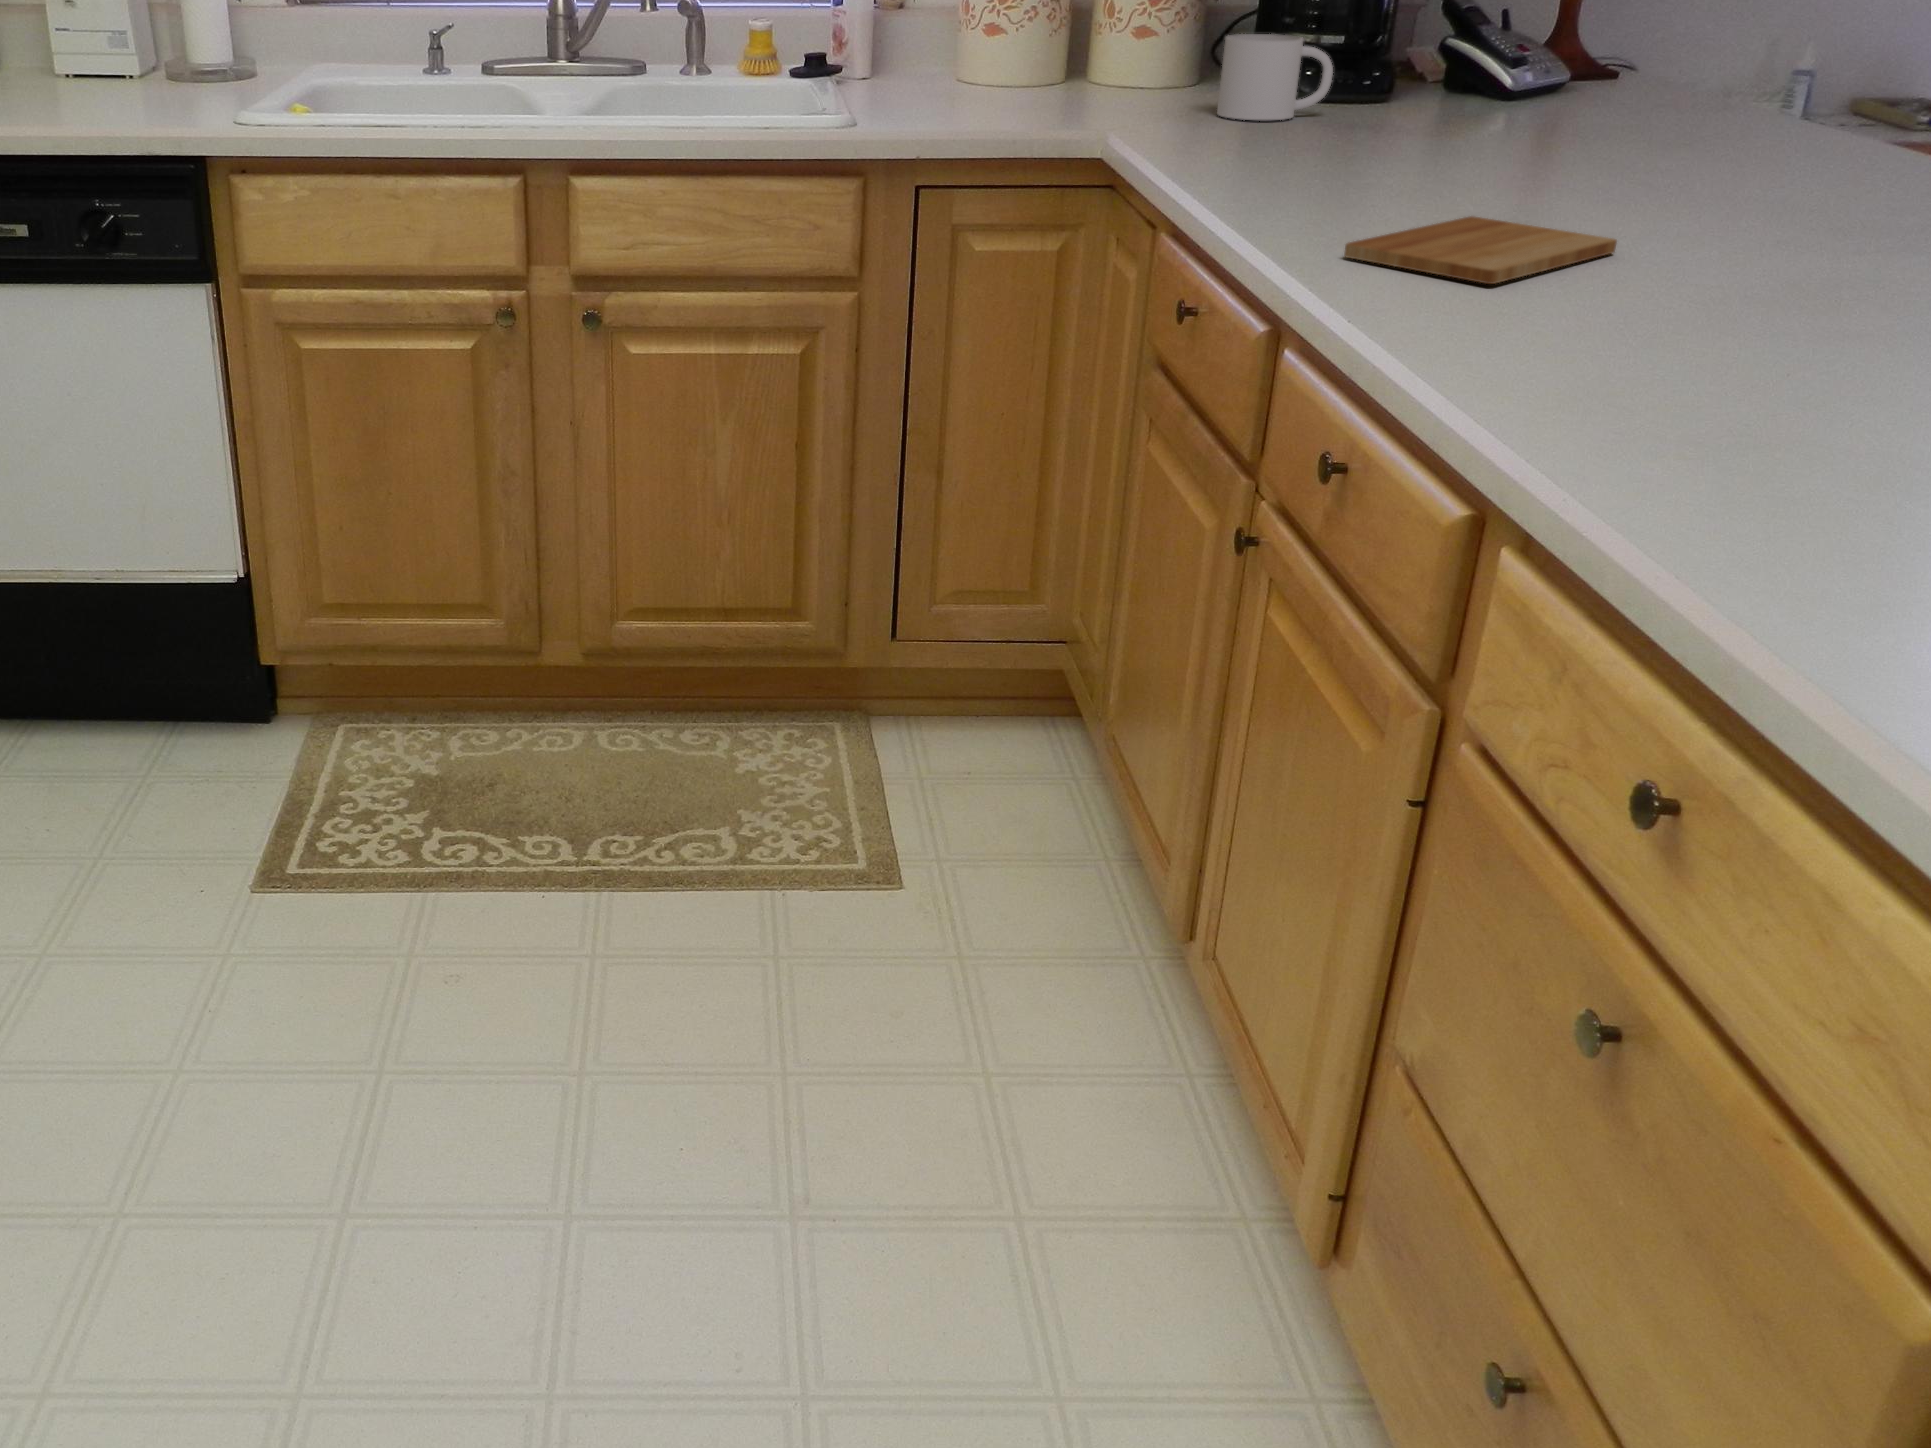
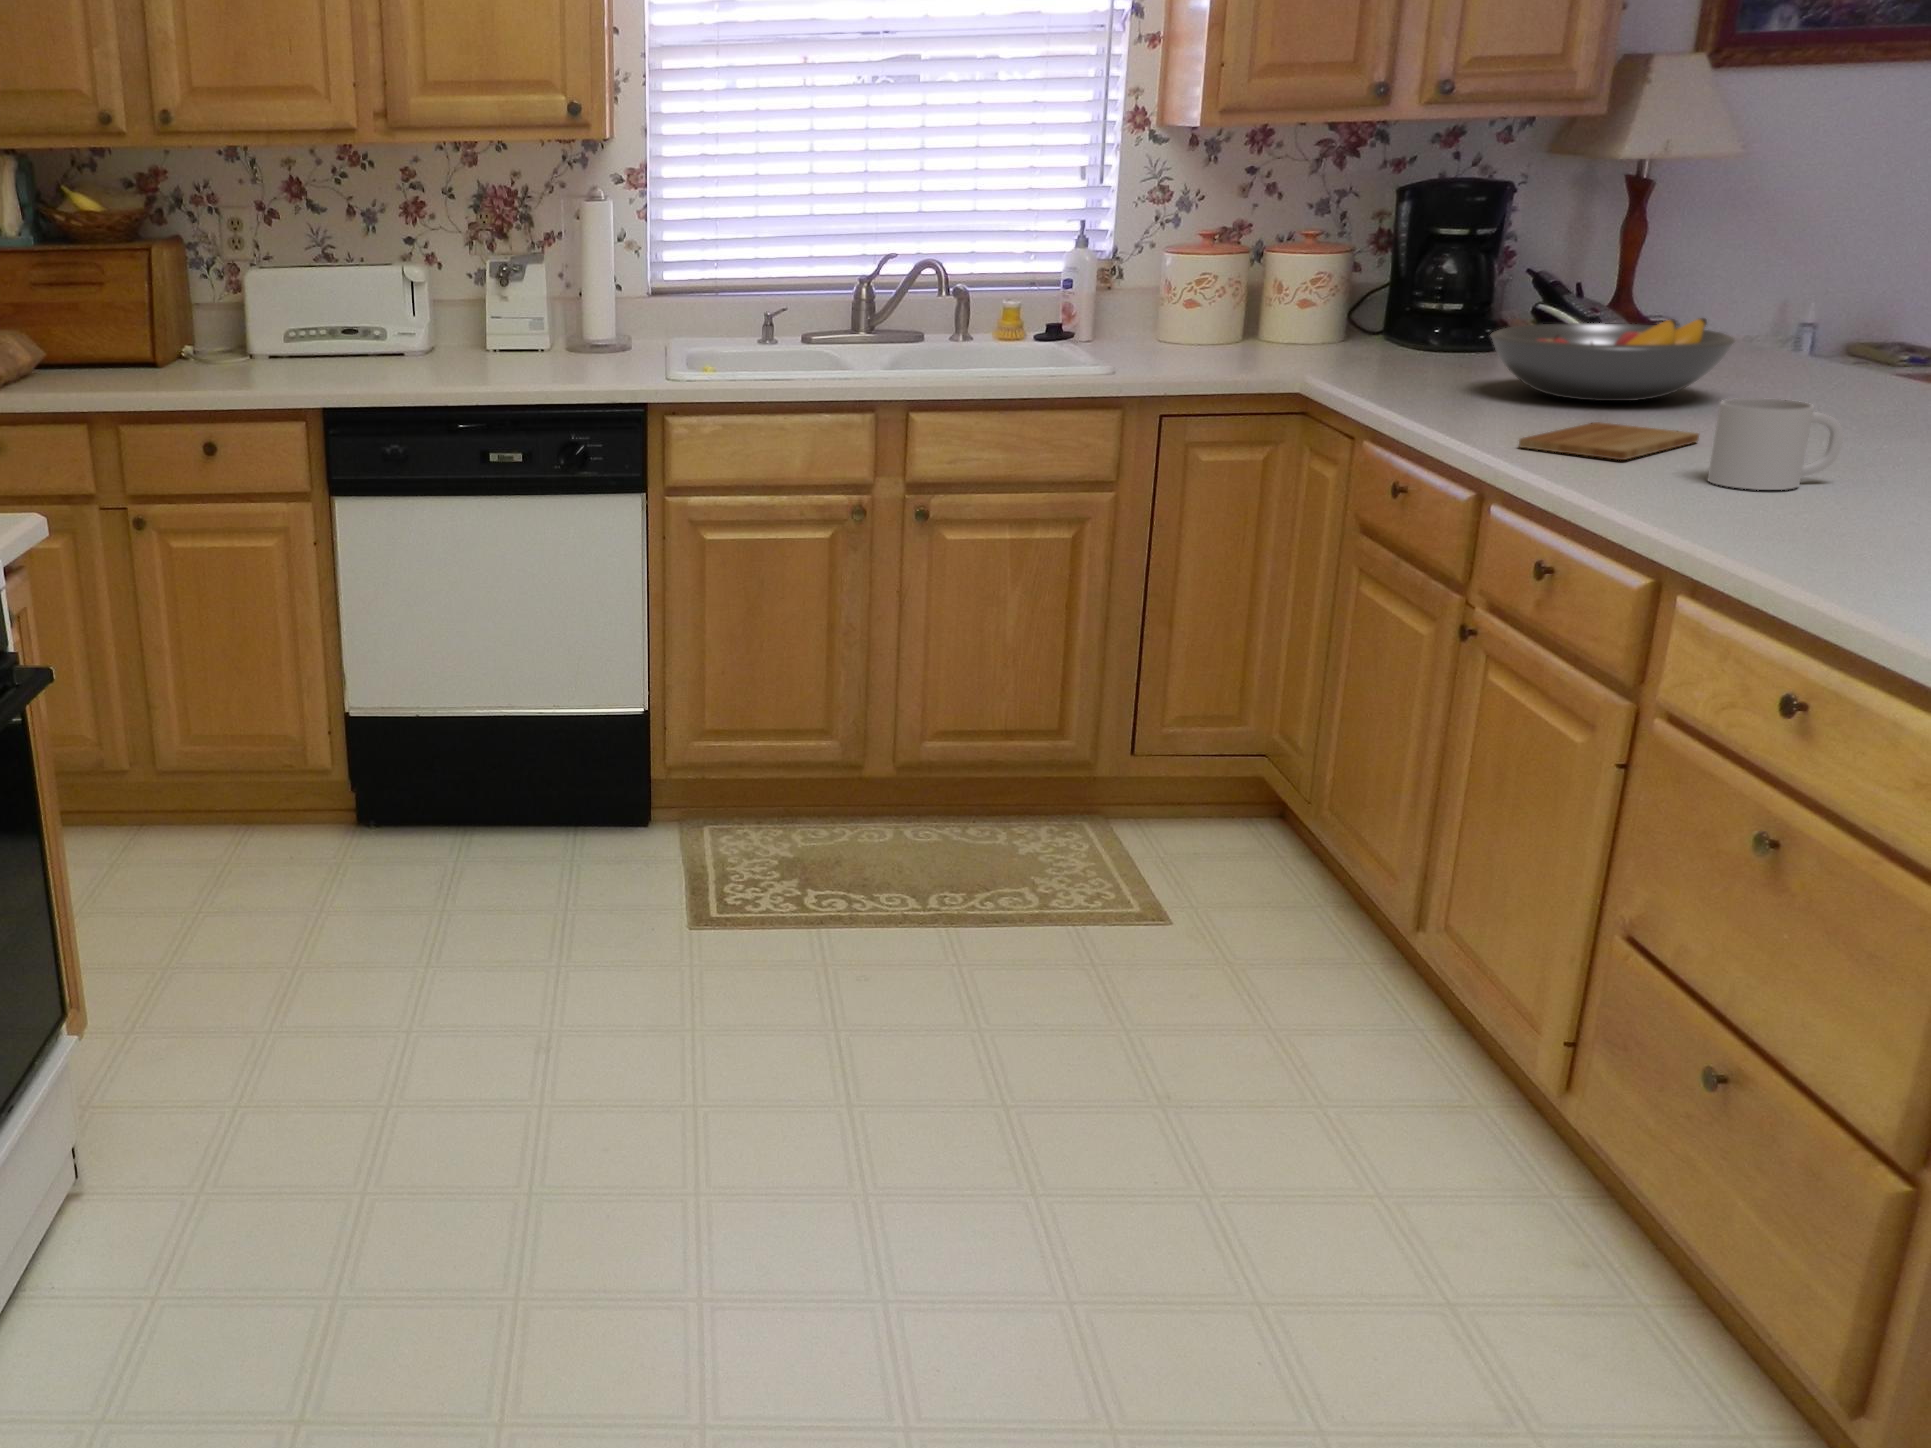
mug: present [1217,34,1333,120] -> present [1708,398,1843,490]
fruit bowl: none [1348,59,1689,181] -> present [1490,318,1735,401]

